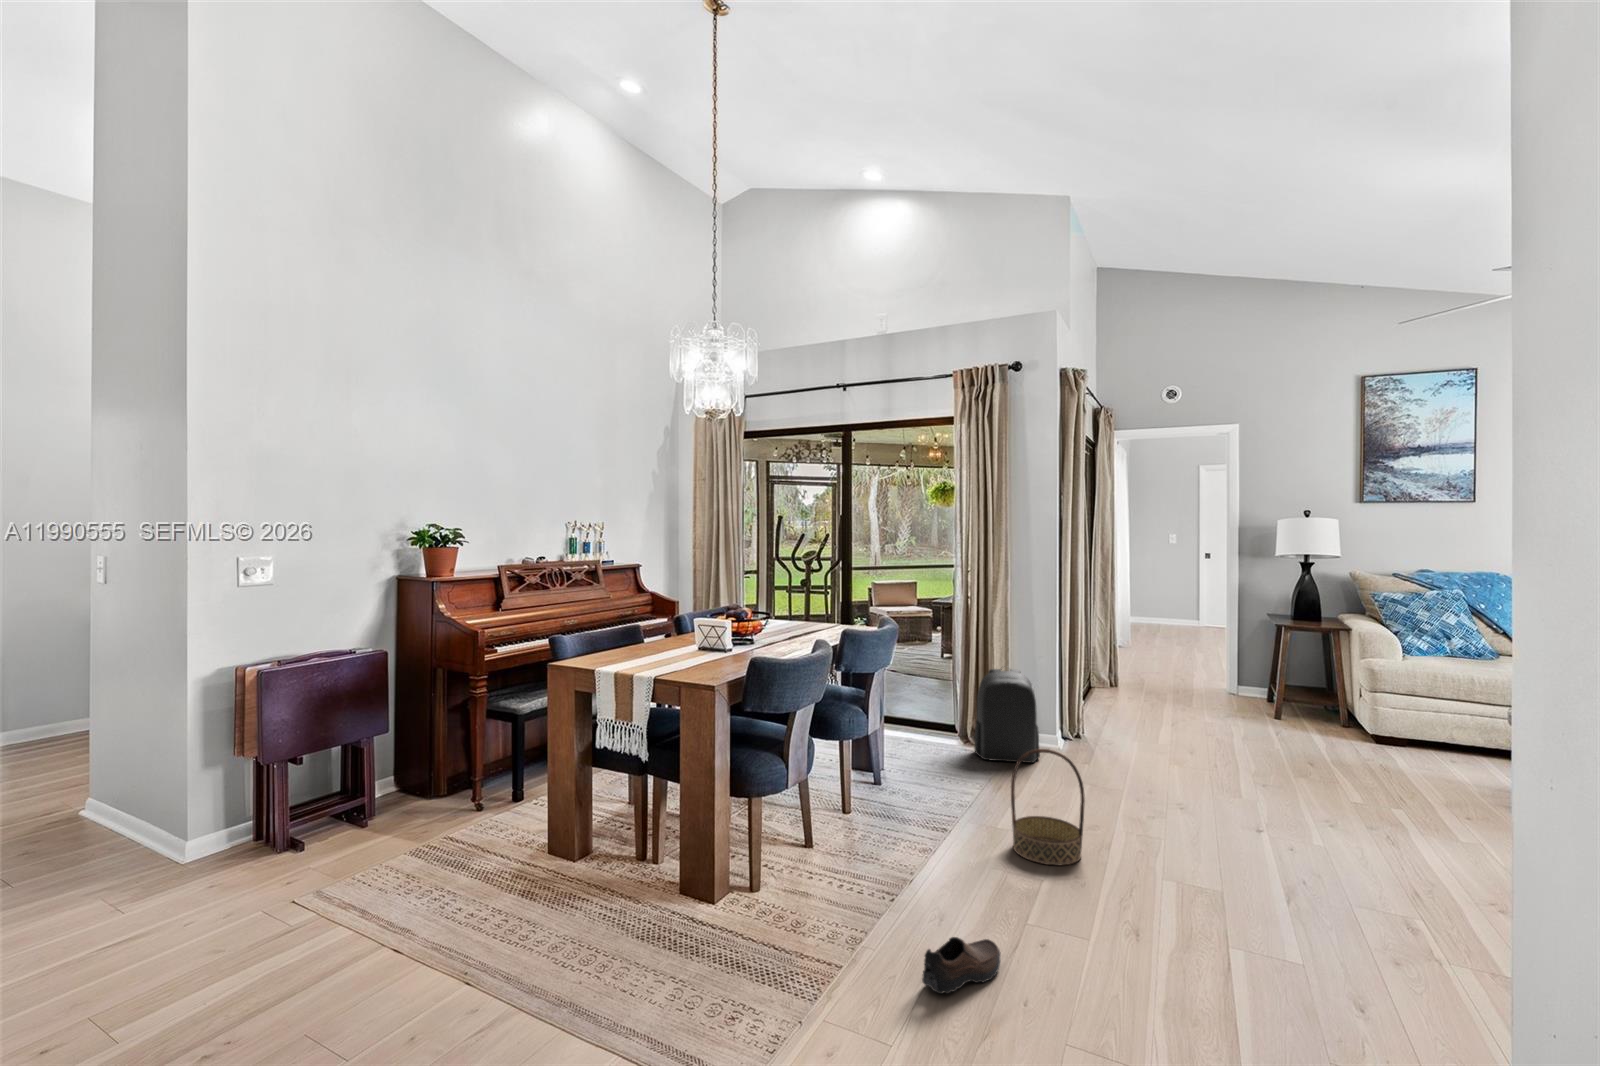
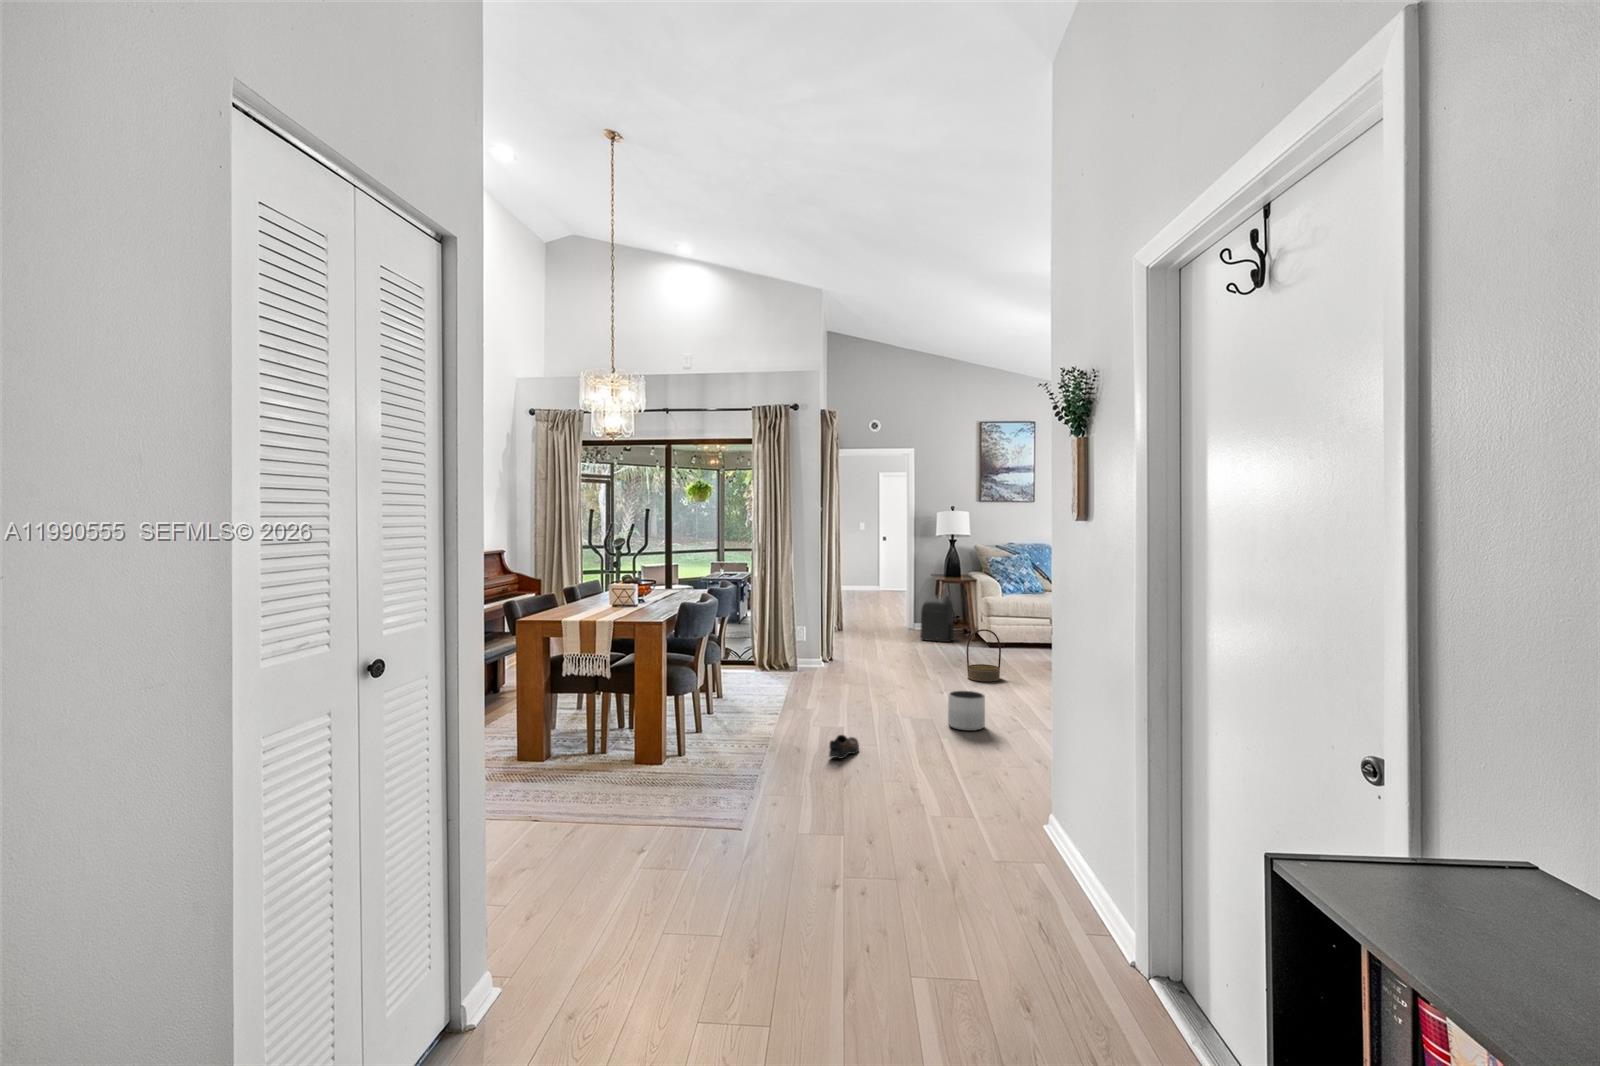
backpack: present [974,669,1040,763] -> present [920,595,954,642]
basket: present [1011,749,1085,866] -> present [967,629,1001,682]
planter: none [1225,868,1316,972] -> present [948,691,985,731]

